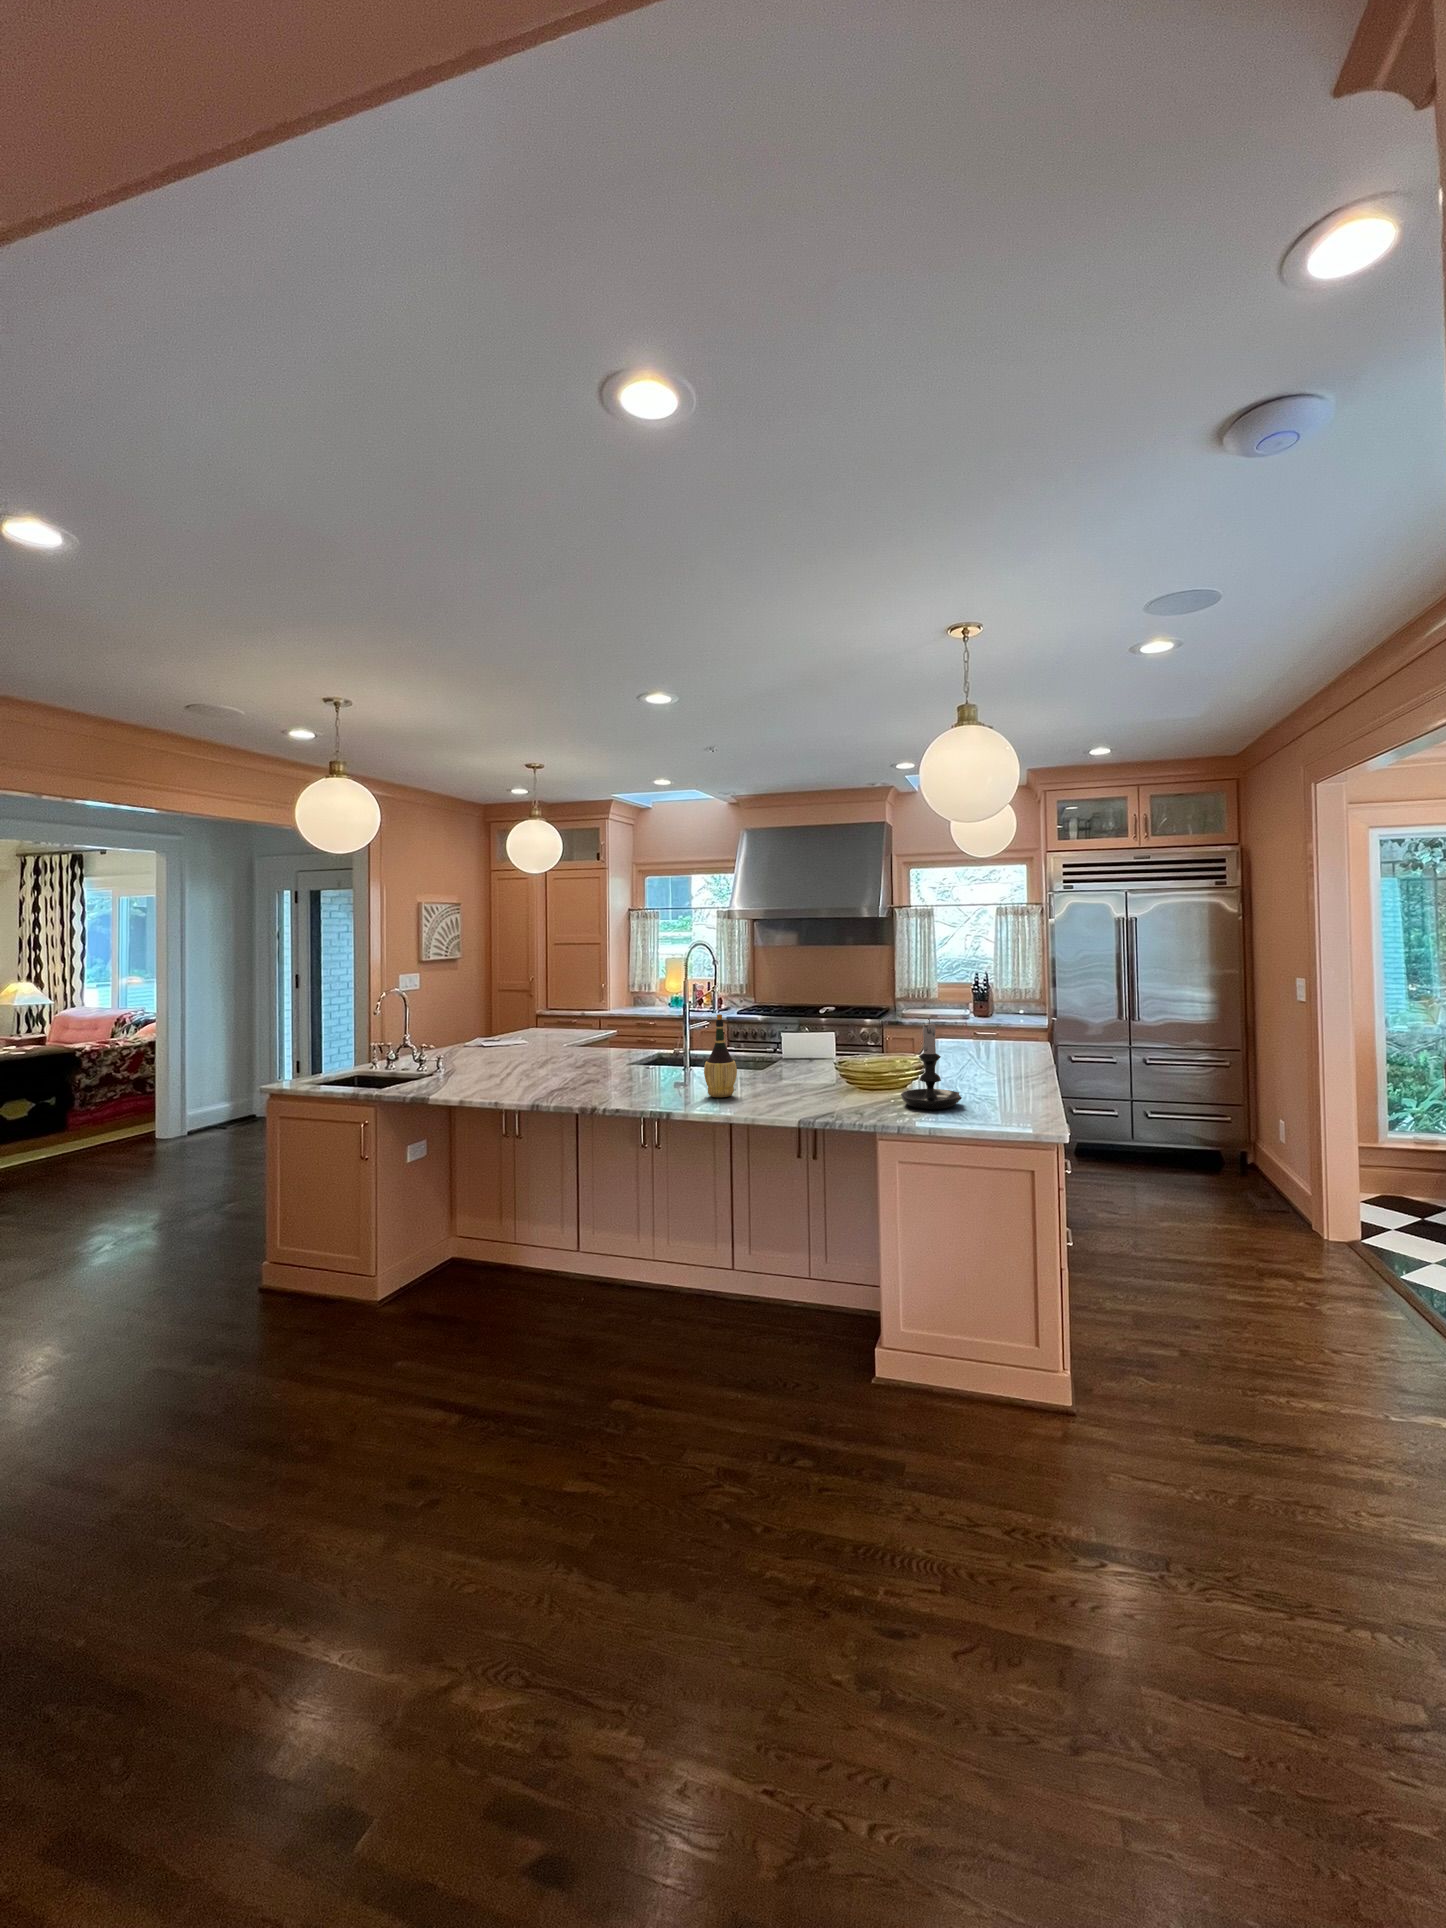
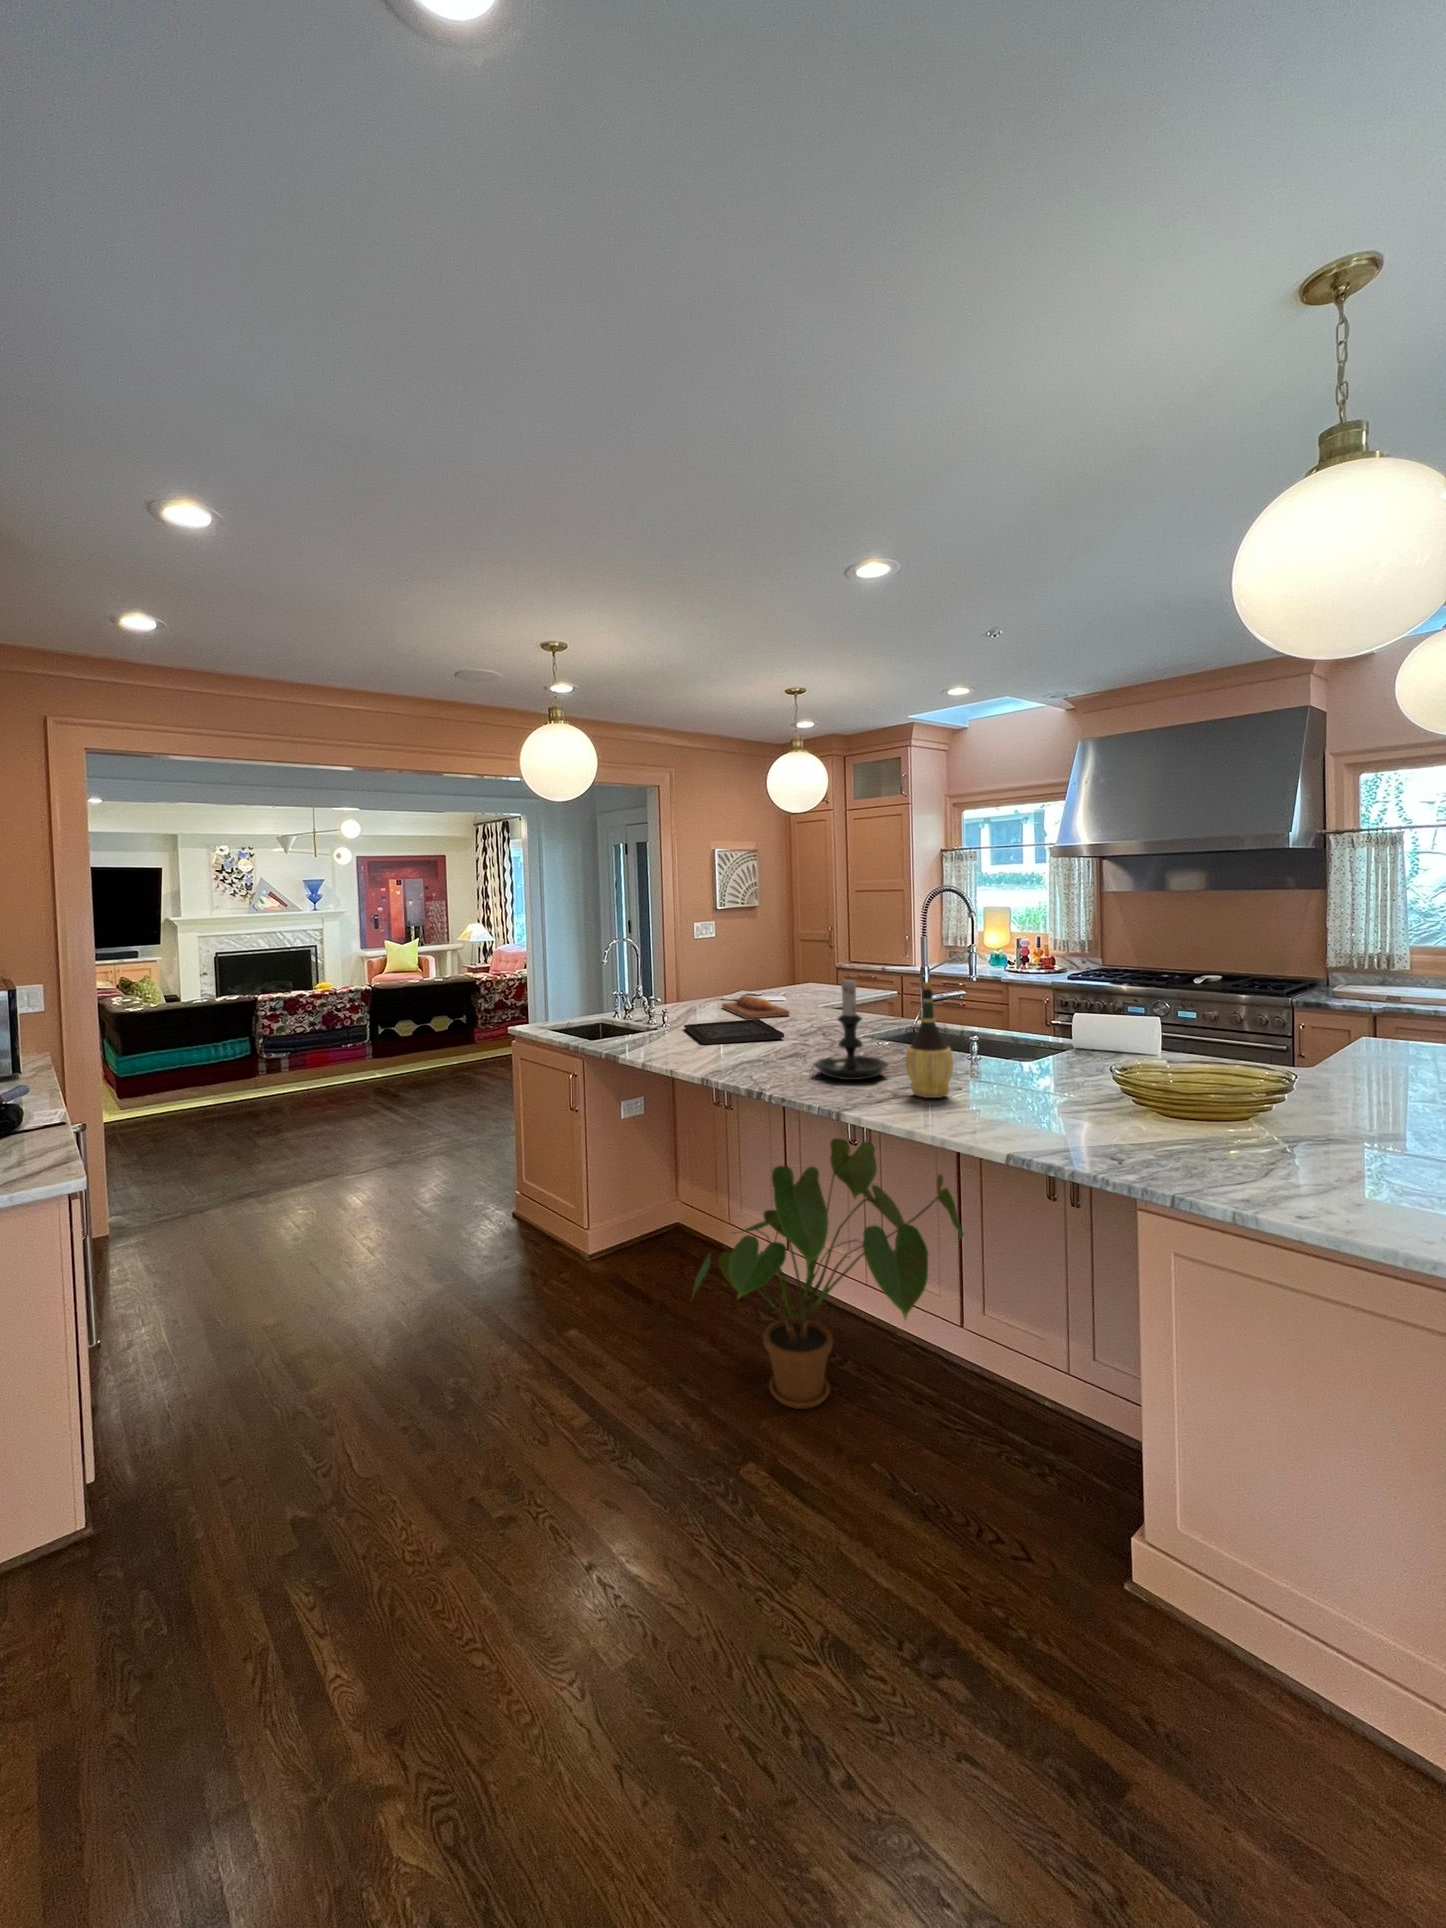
candle holder: present [901,1018,962,1109] -> present [814,980,888,1080]
bread loaf: none [479,1040,551,1060] -> present [722,995,790,1019]
tray: none [468,1059,571,1081] -> present [684,1019,784,1044]
house plant: none [541,1140,739,1352] -> present [692,1138,964,1409]

